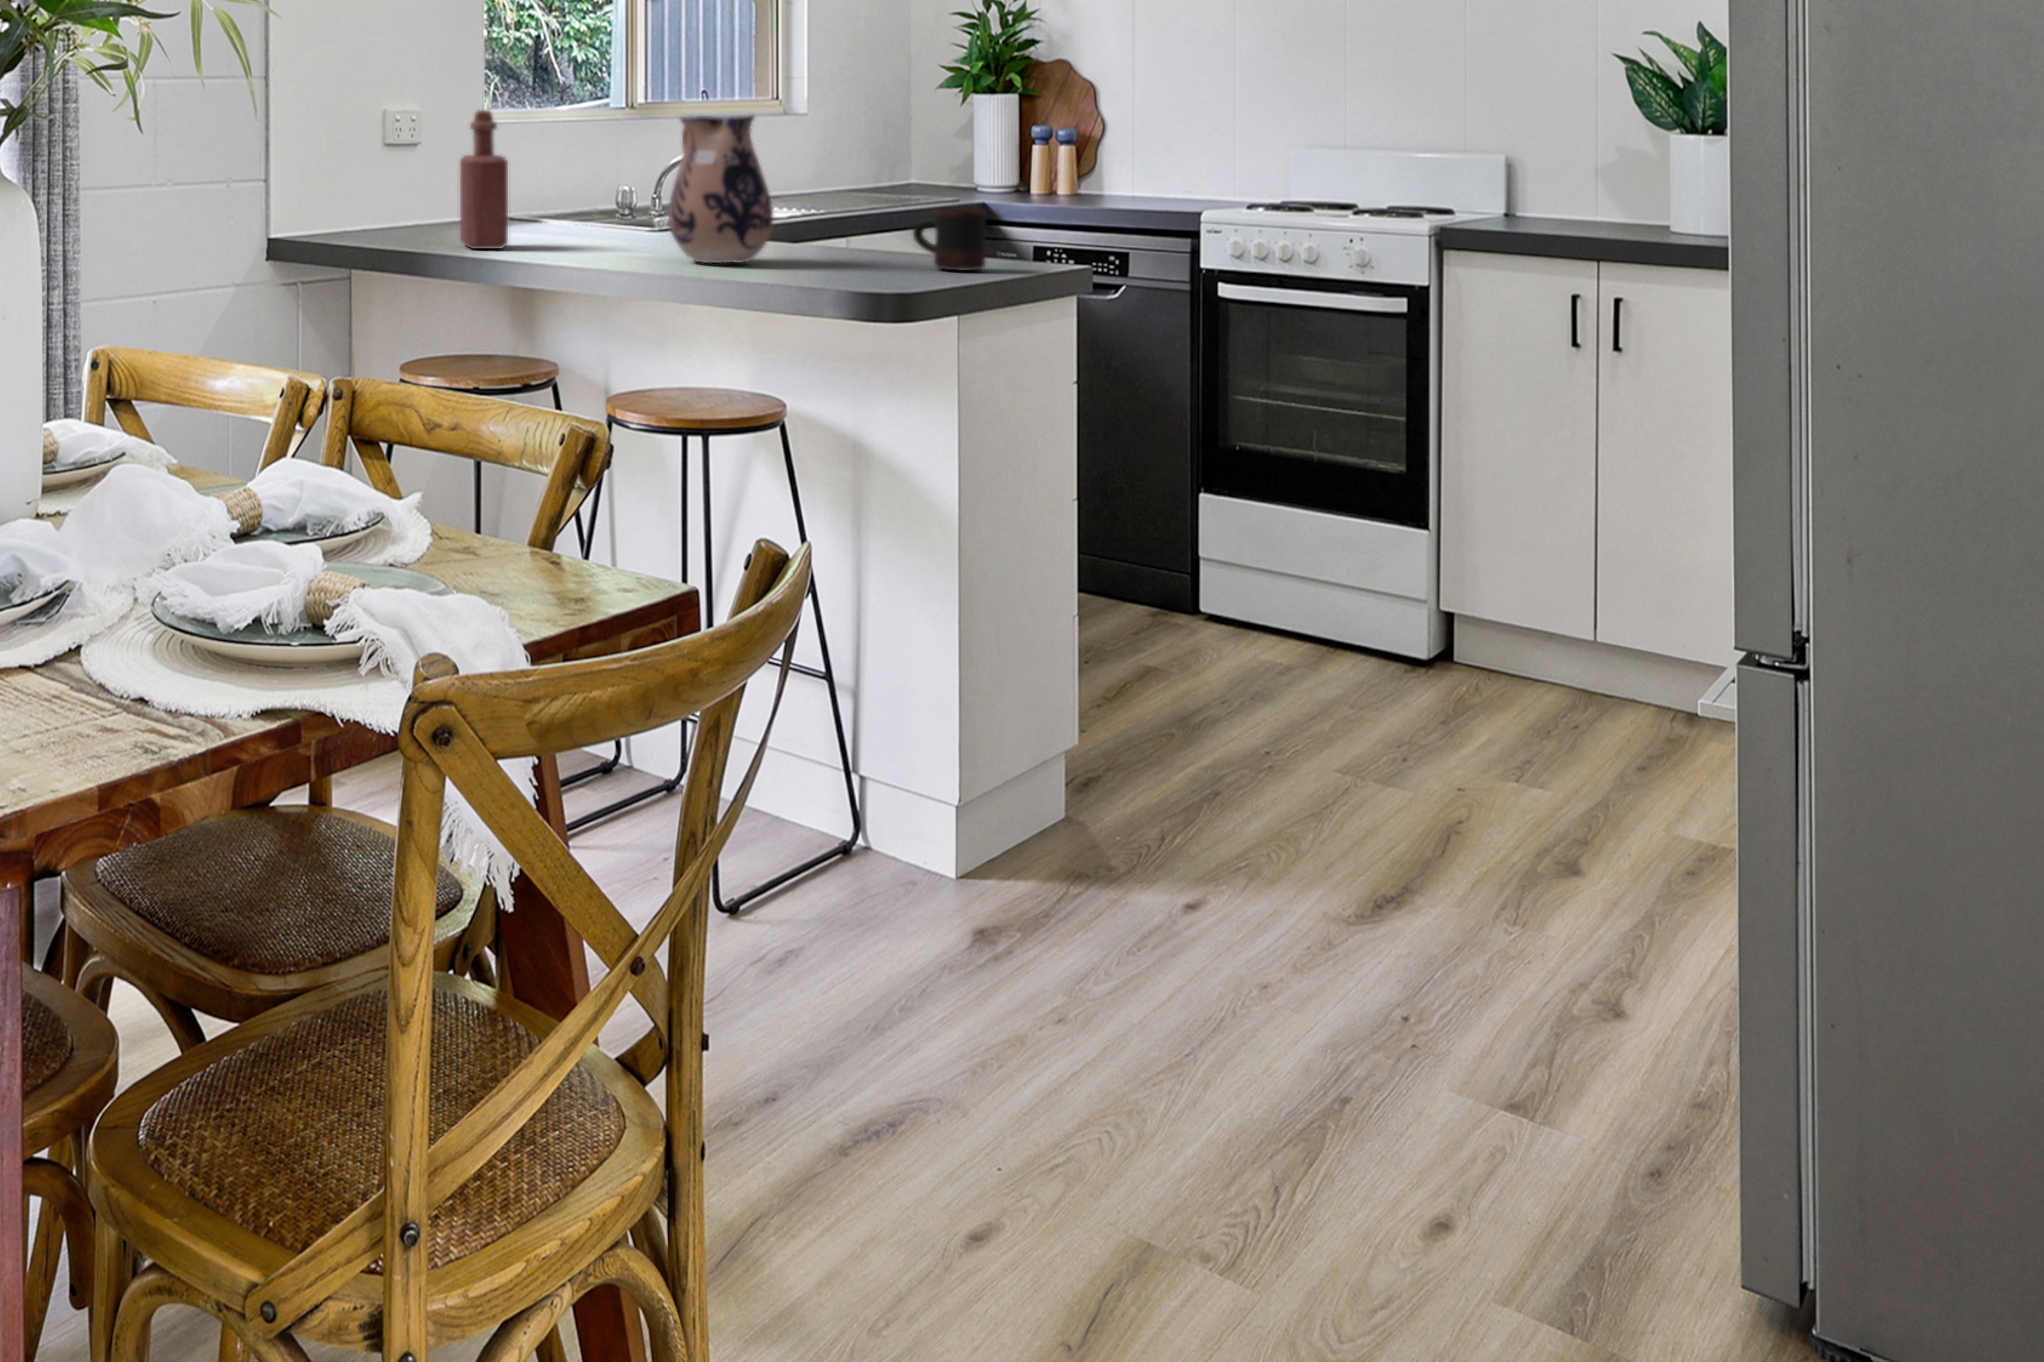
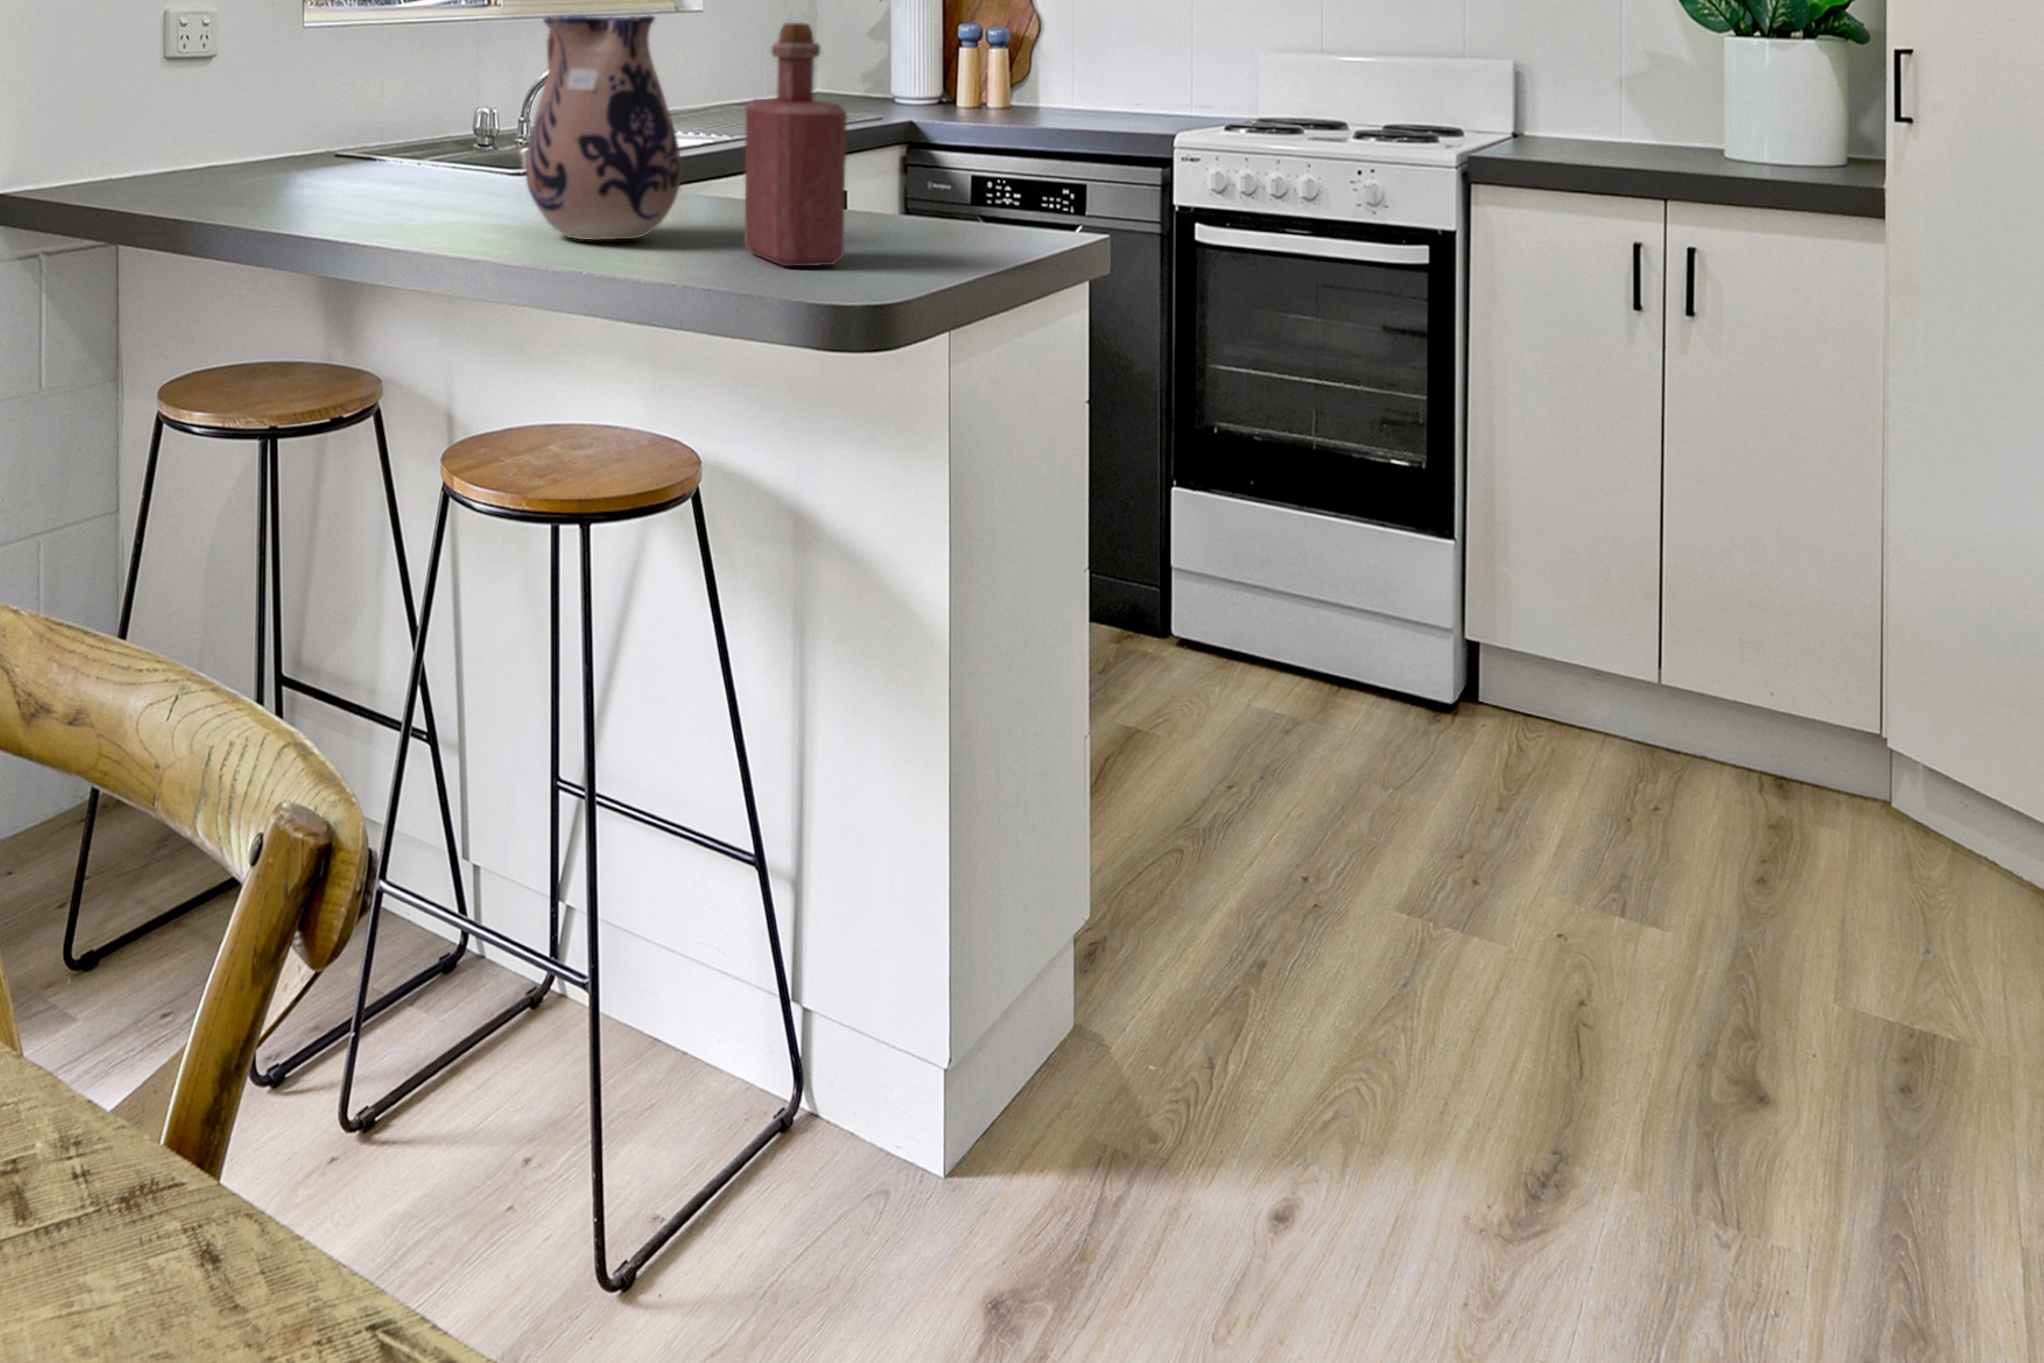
bottle: present [460,110,508,249] -> present [744,23,847,266]
mug: present [913,209,986,270] -> none [881,156,987,249]

